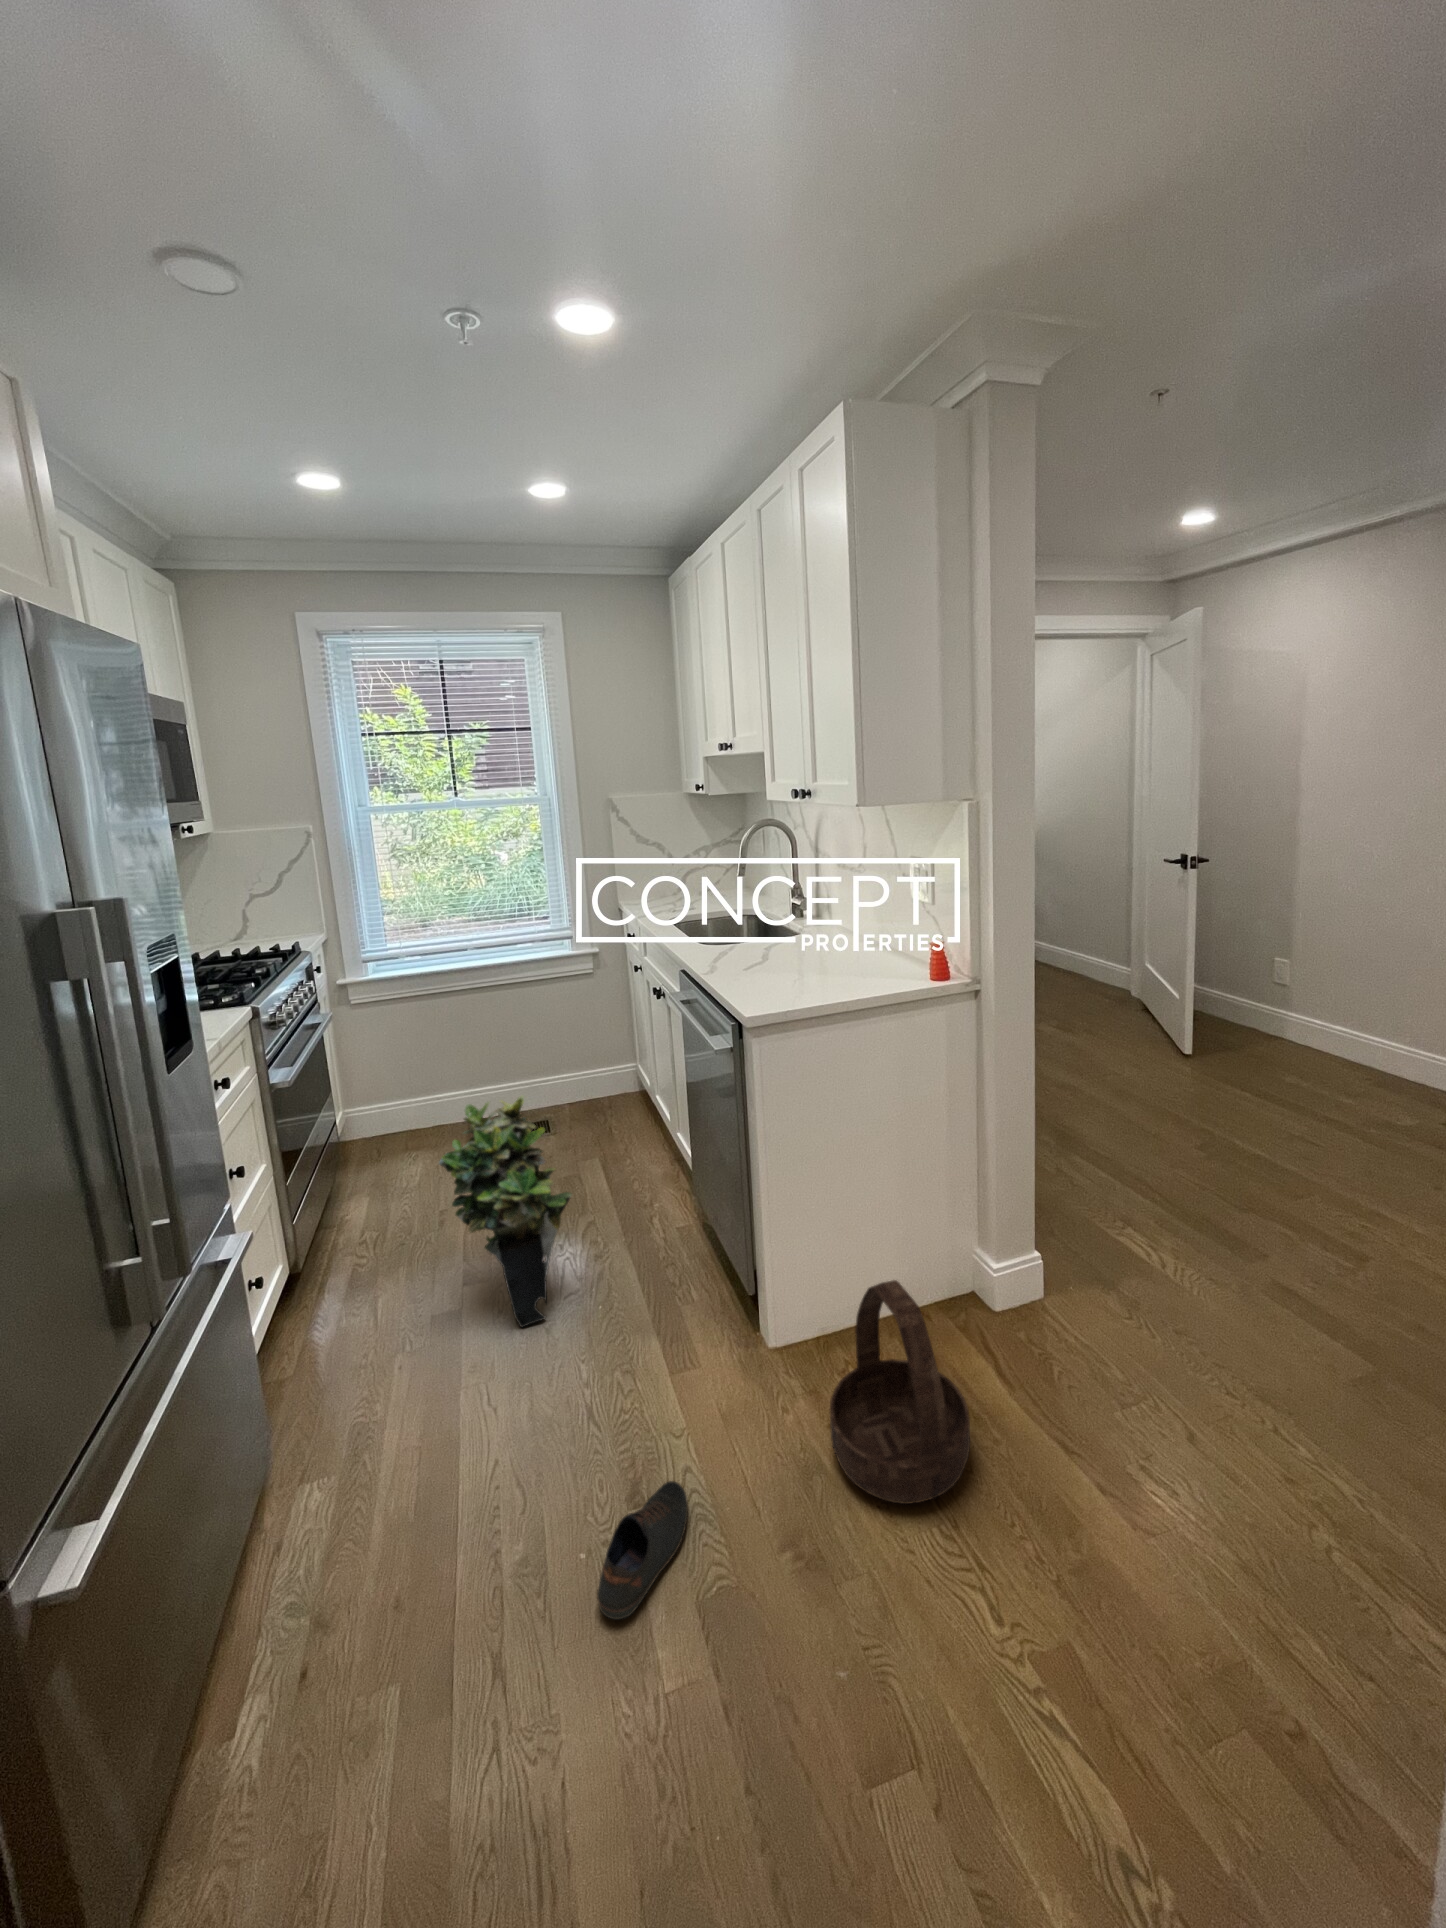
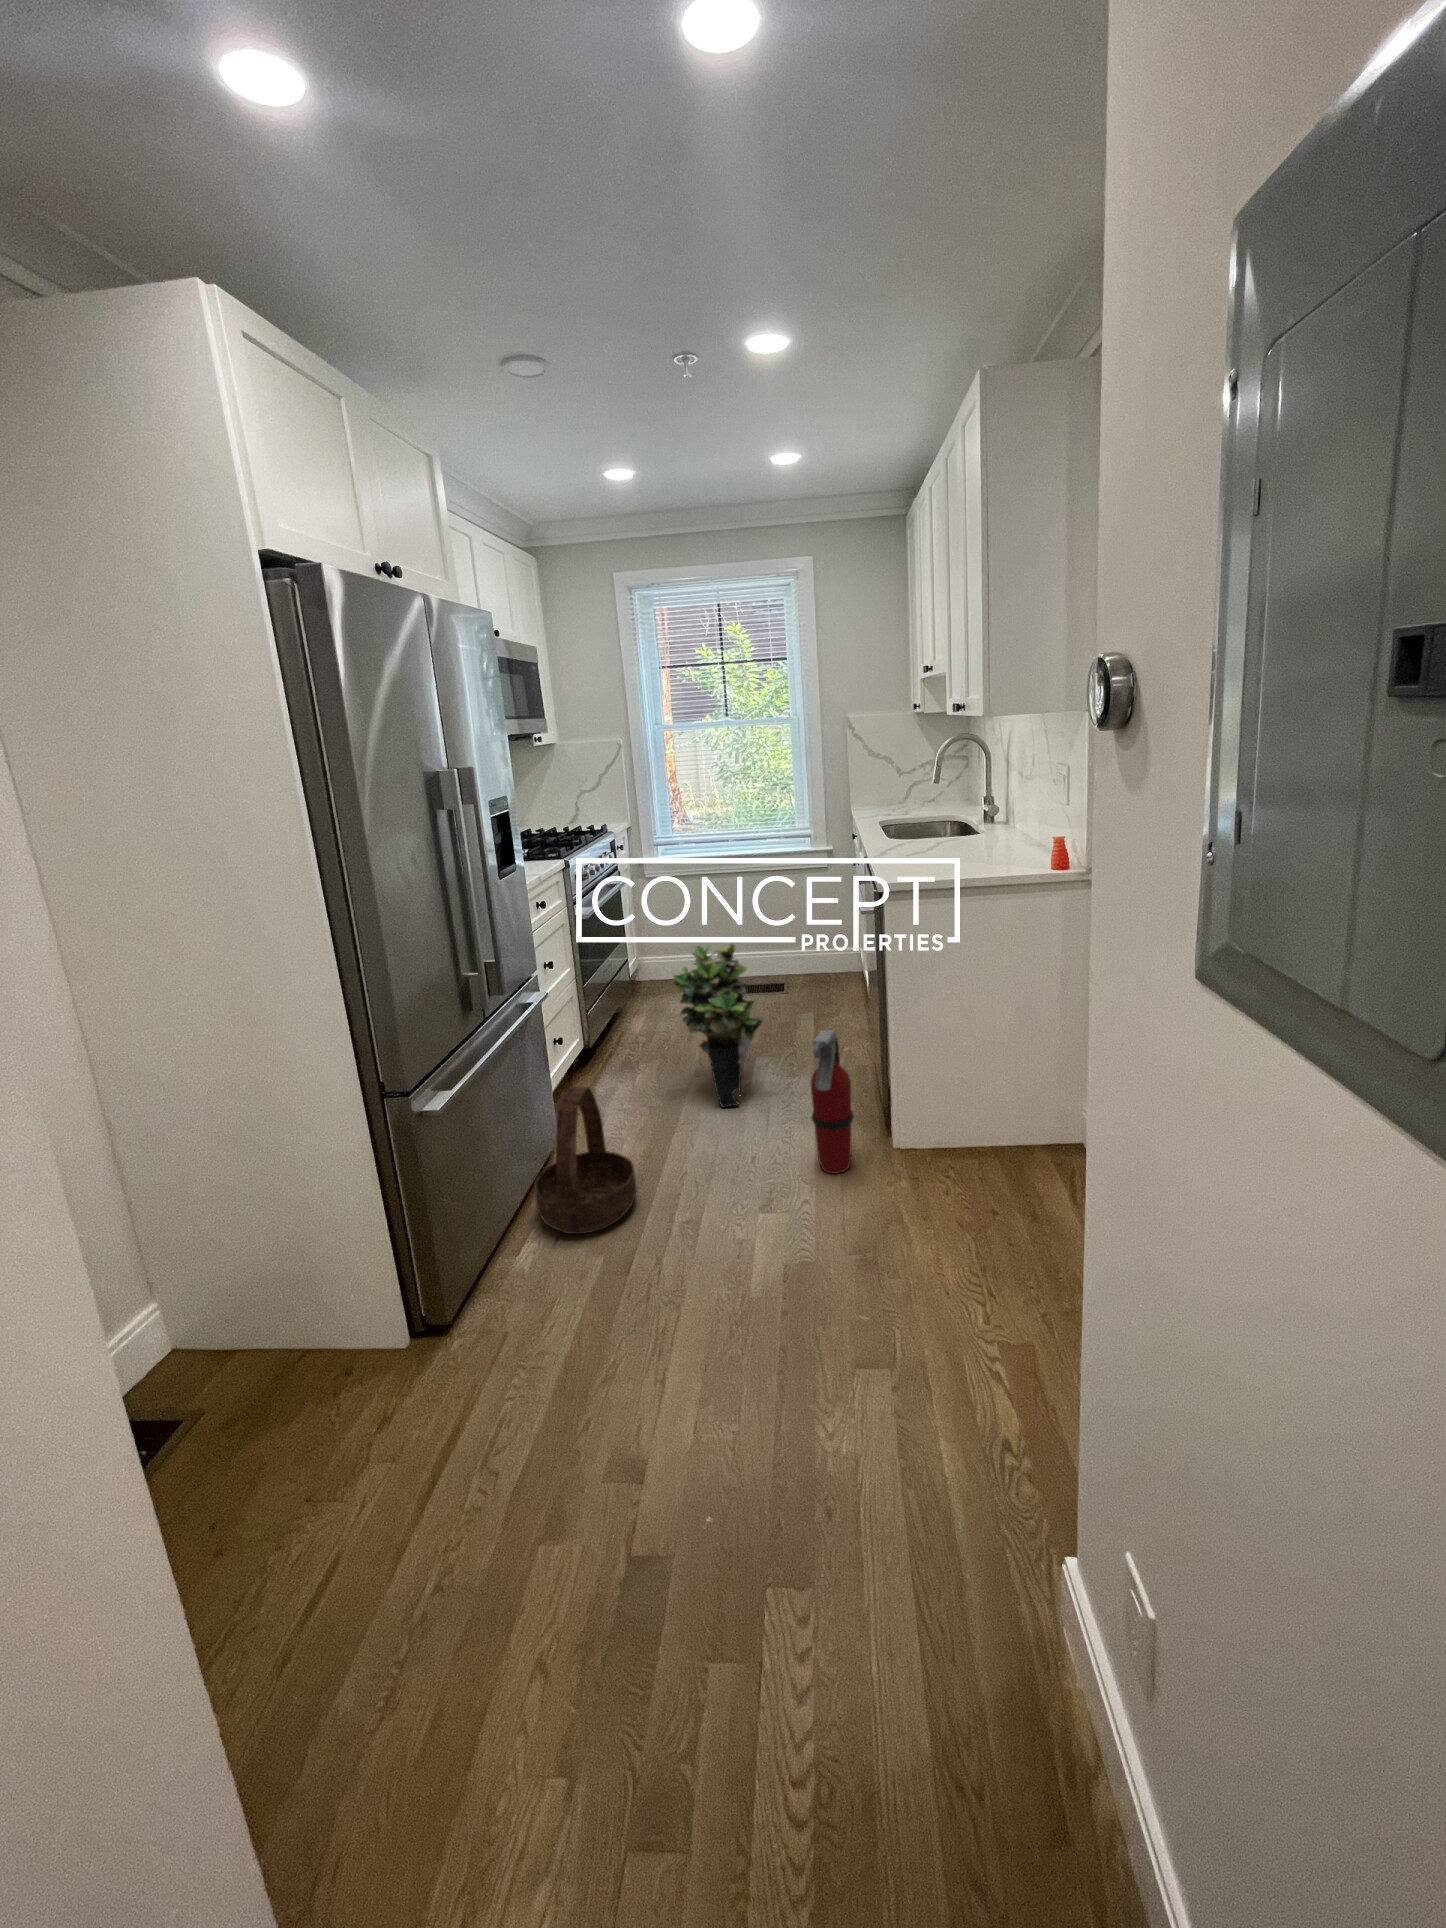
fire extinguisher: none [673,1216,731,1409] -> present [810,1030,854,1174]
basket: present [830,1280,970,1504] -> present [534,1087,637,1234]
shoe: present [597,1481,688,1619] -> none [720,1199,796,1258]

